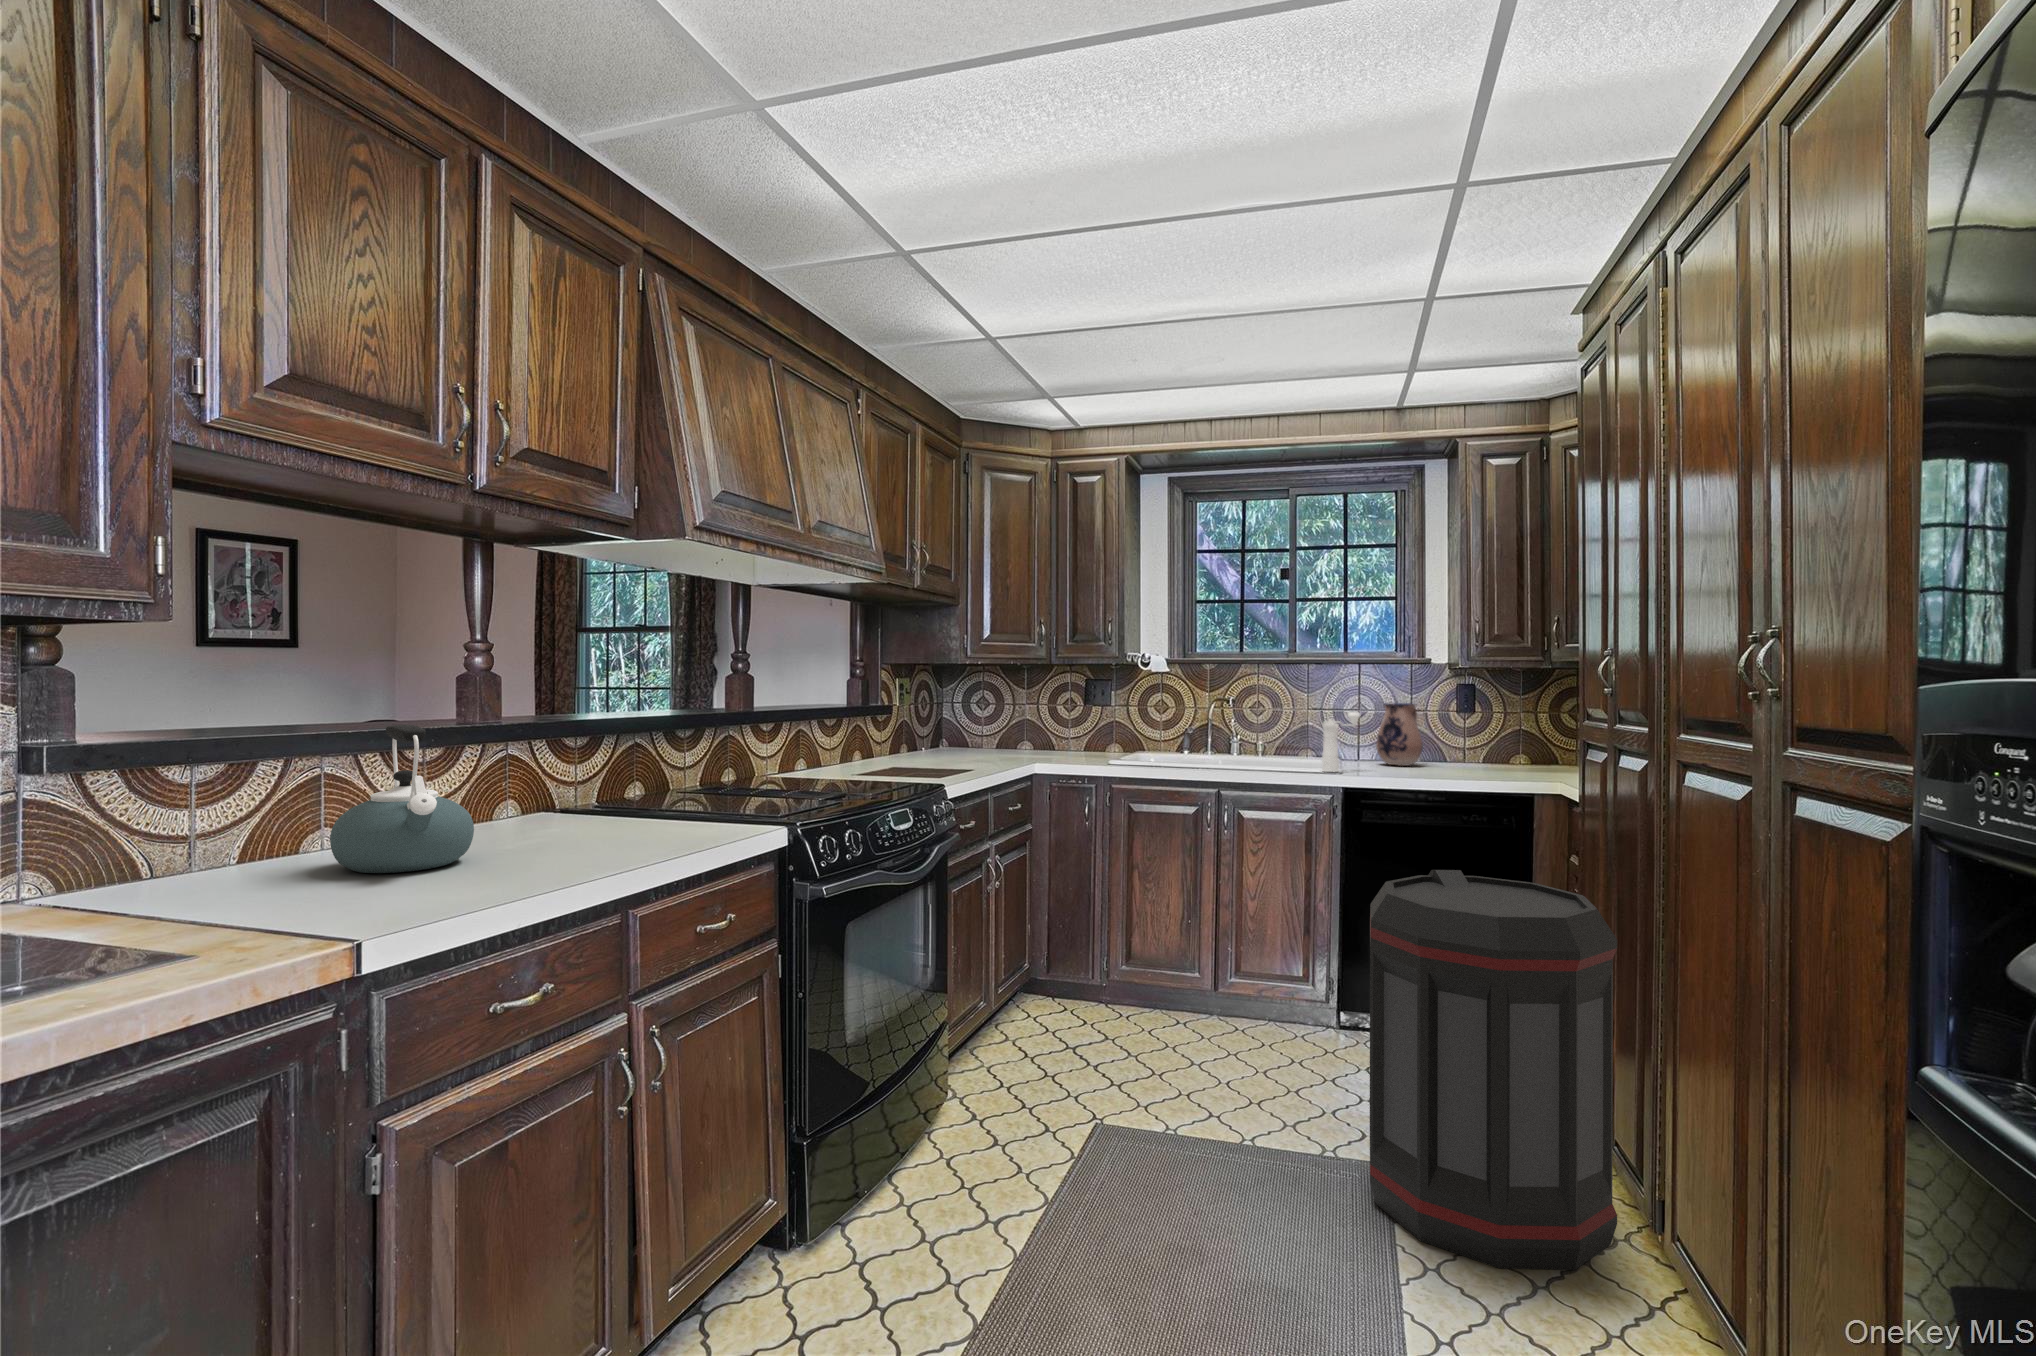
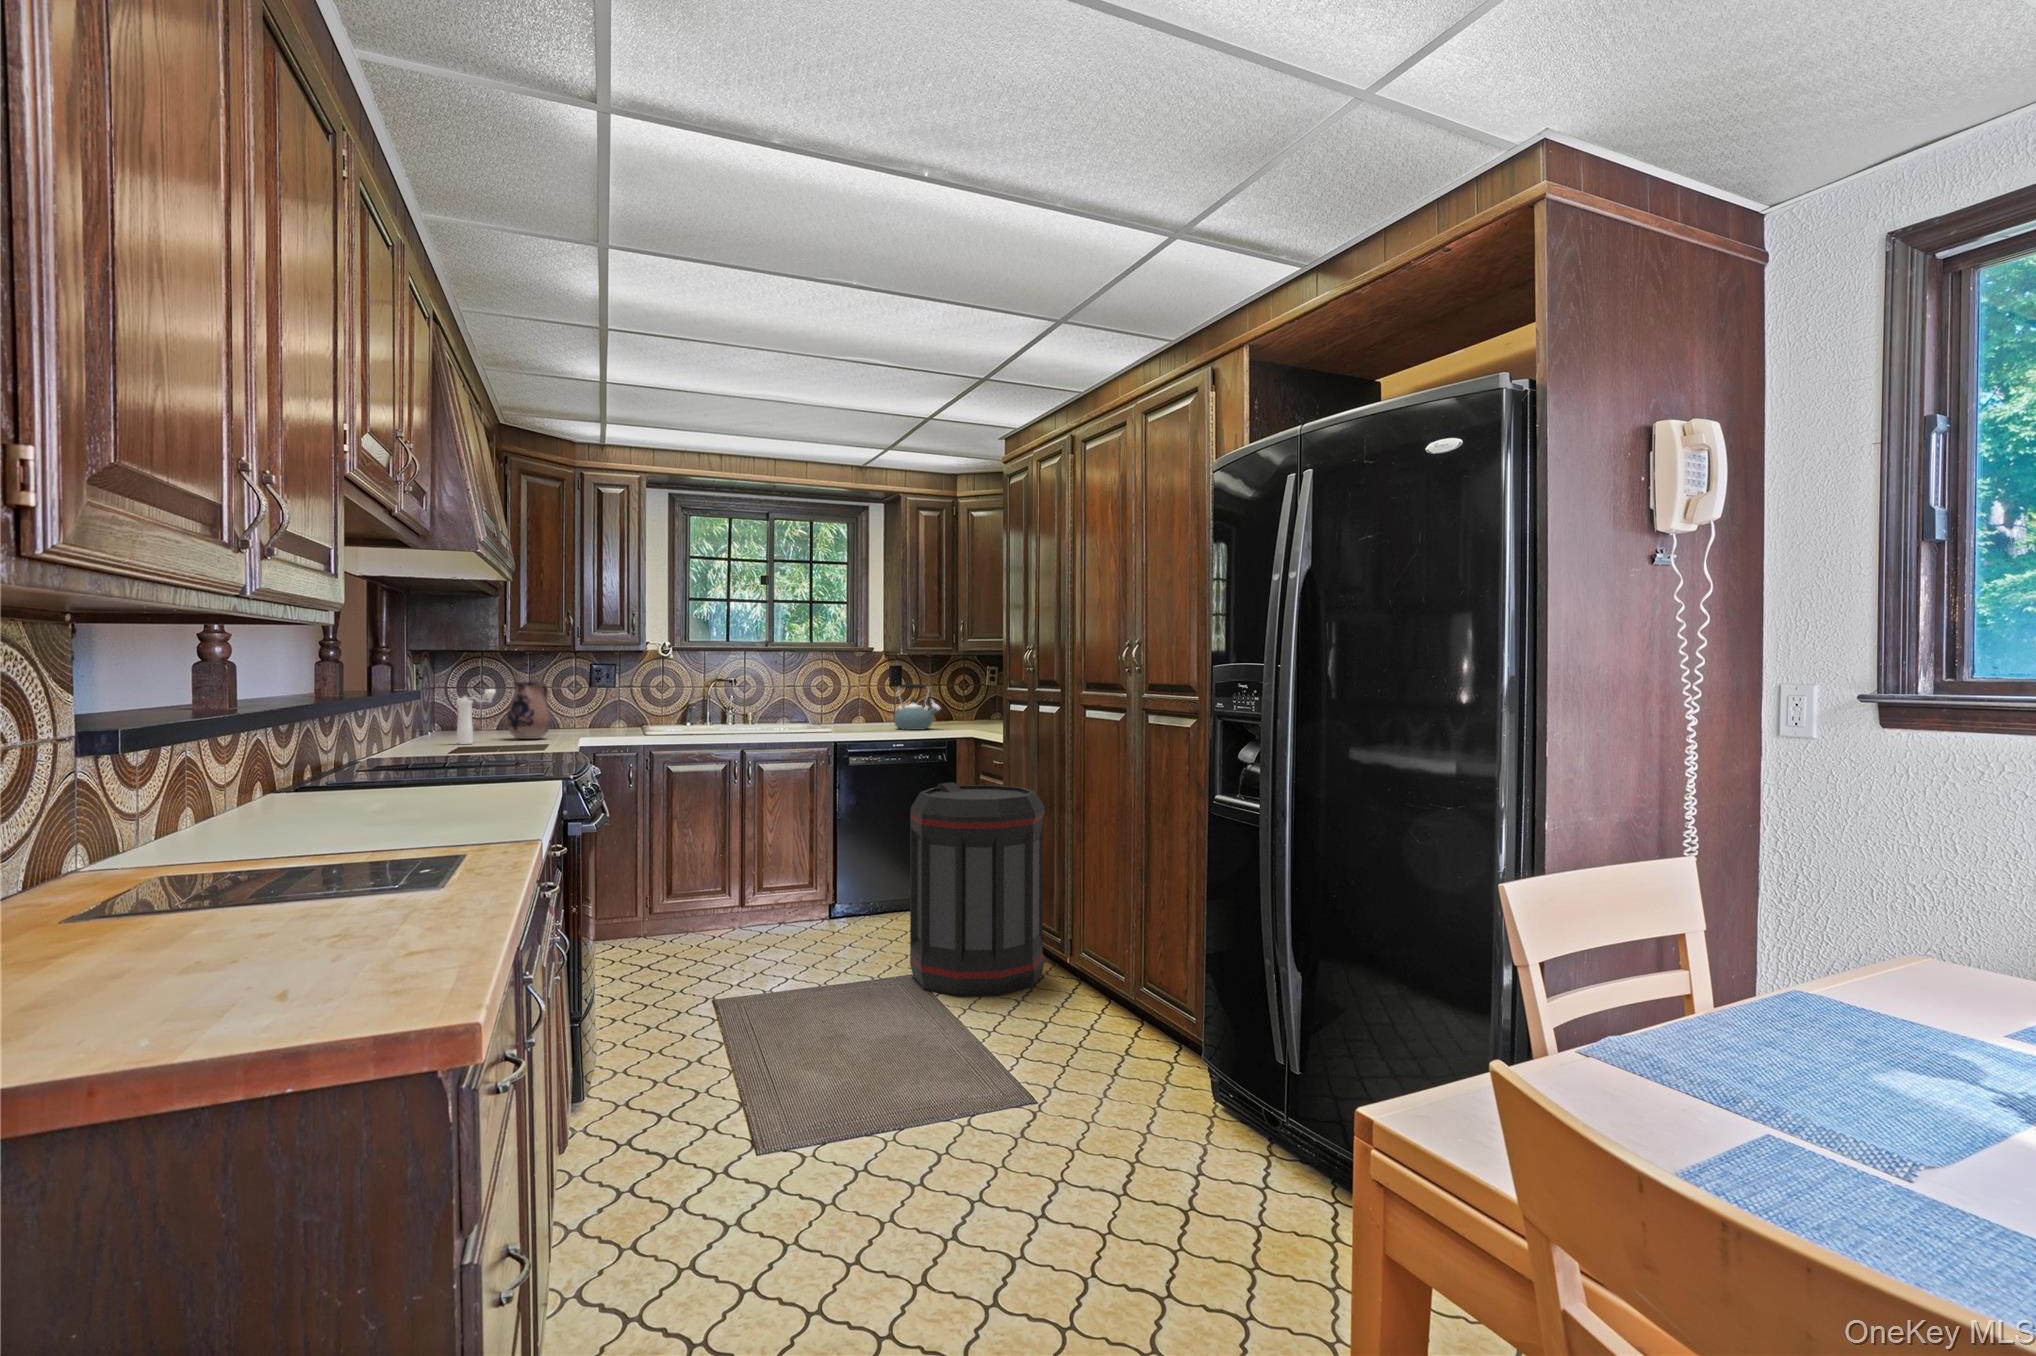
ceramic pitcher: present [1376,703,1423,766] -> present [507,682,551,739]
pepper mill: present [1322,712,1360,772] -> present [457,689,496,744]
kettle: present [330,725,474,873] -> present [894,684,940,730]

